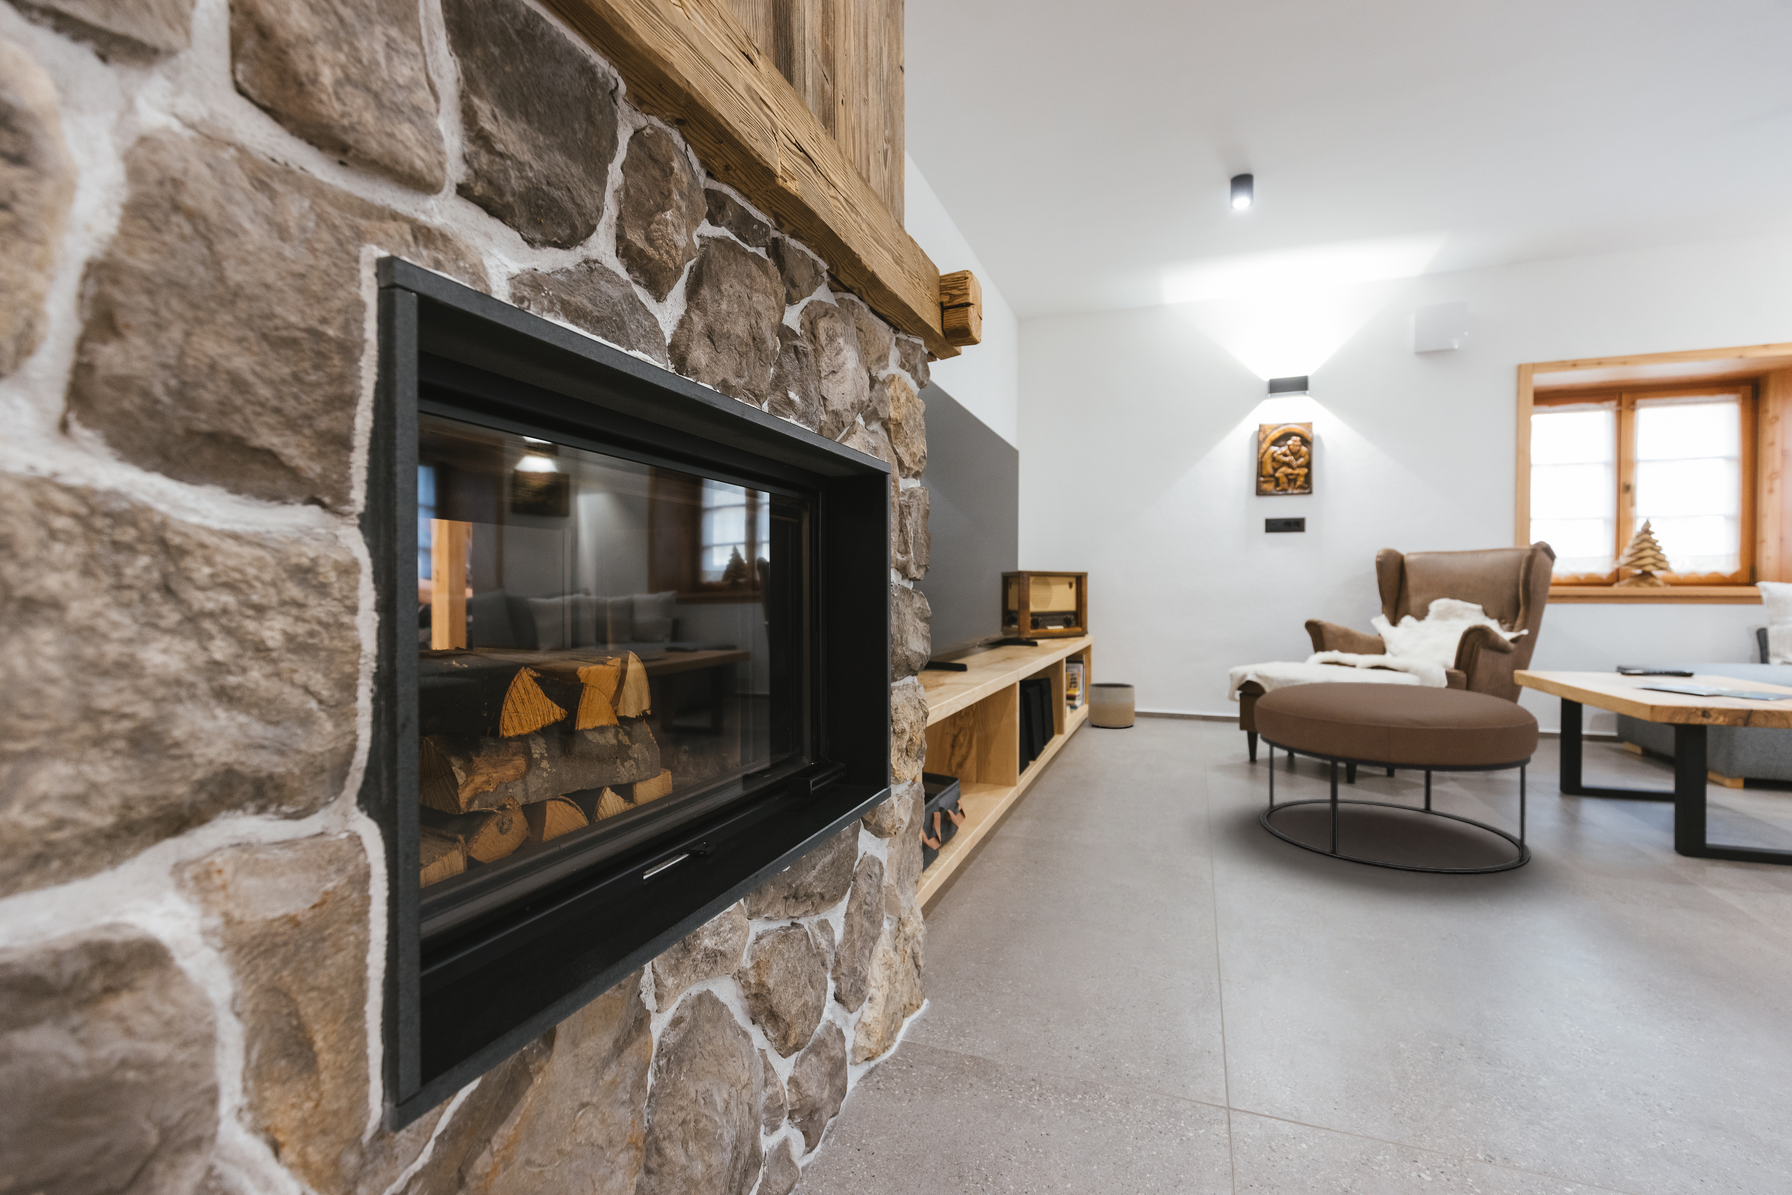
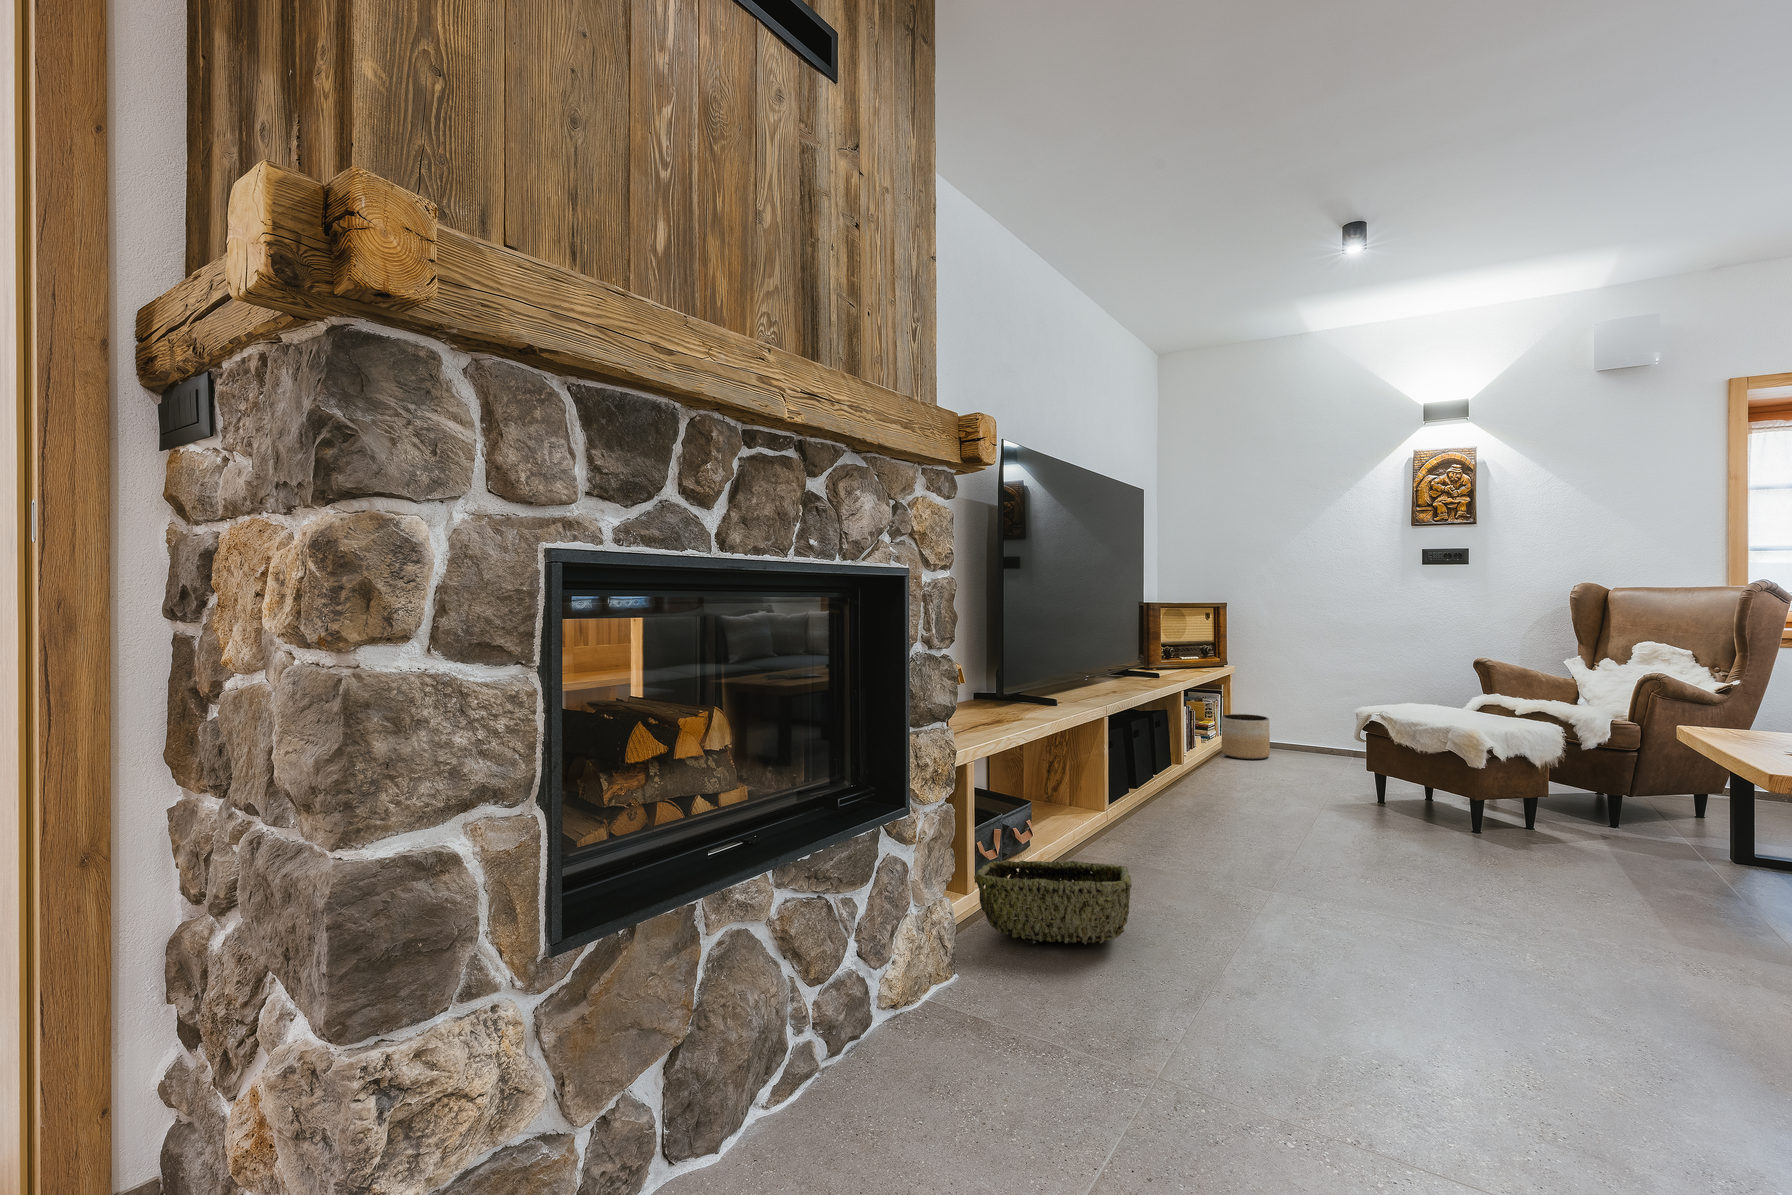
ottoman: present [1254,682,1539,873] -> none [1333,730,1626,927]
woven basket: none [926,844,1119,945] -> present [974,860,1132,944]

